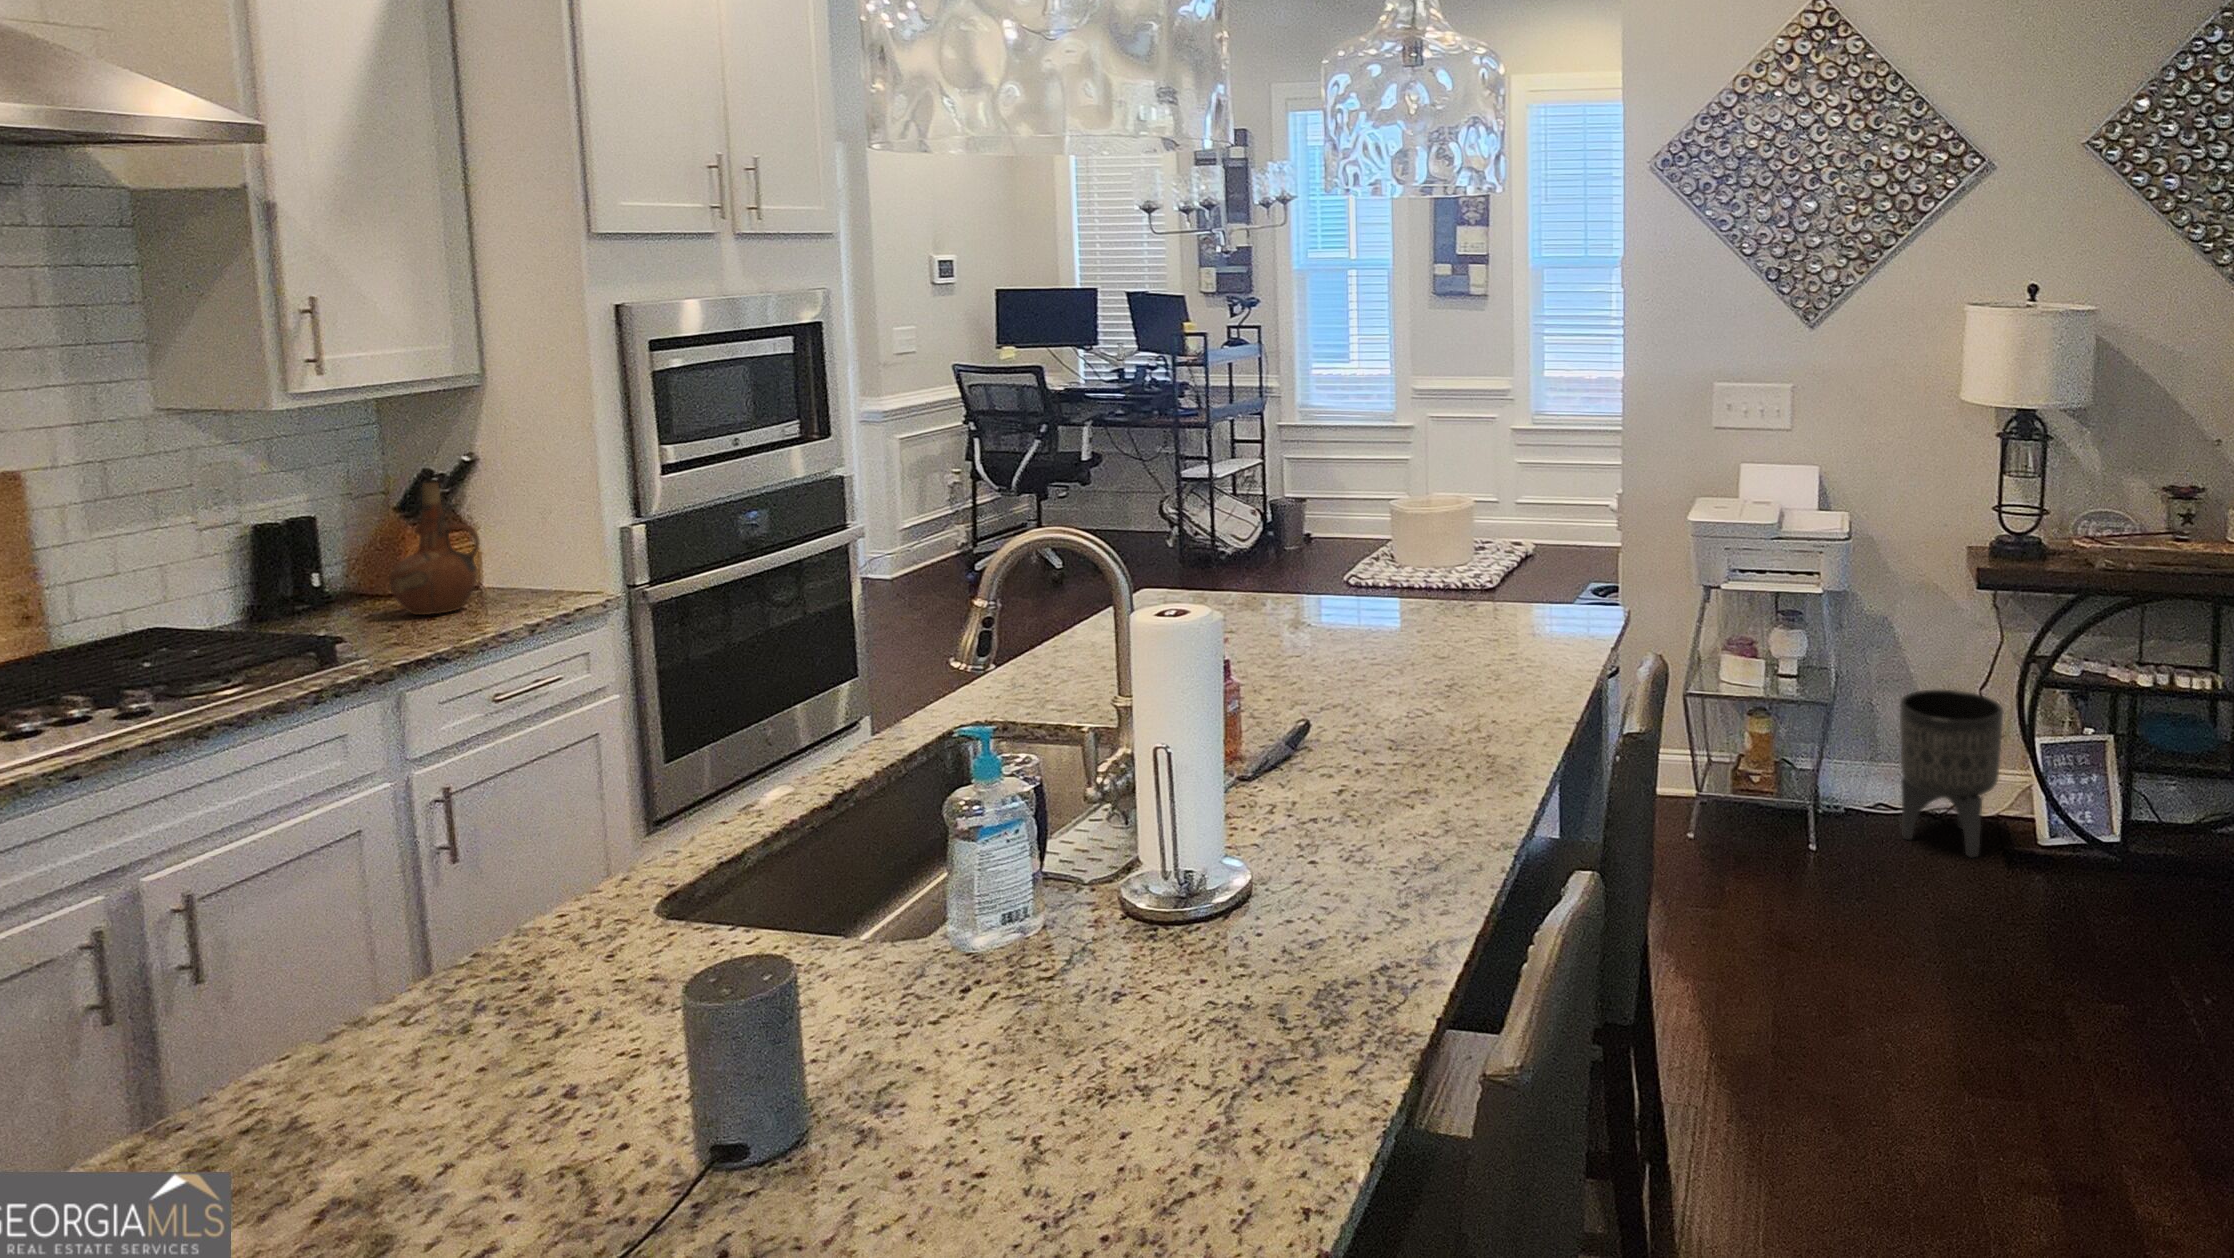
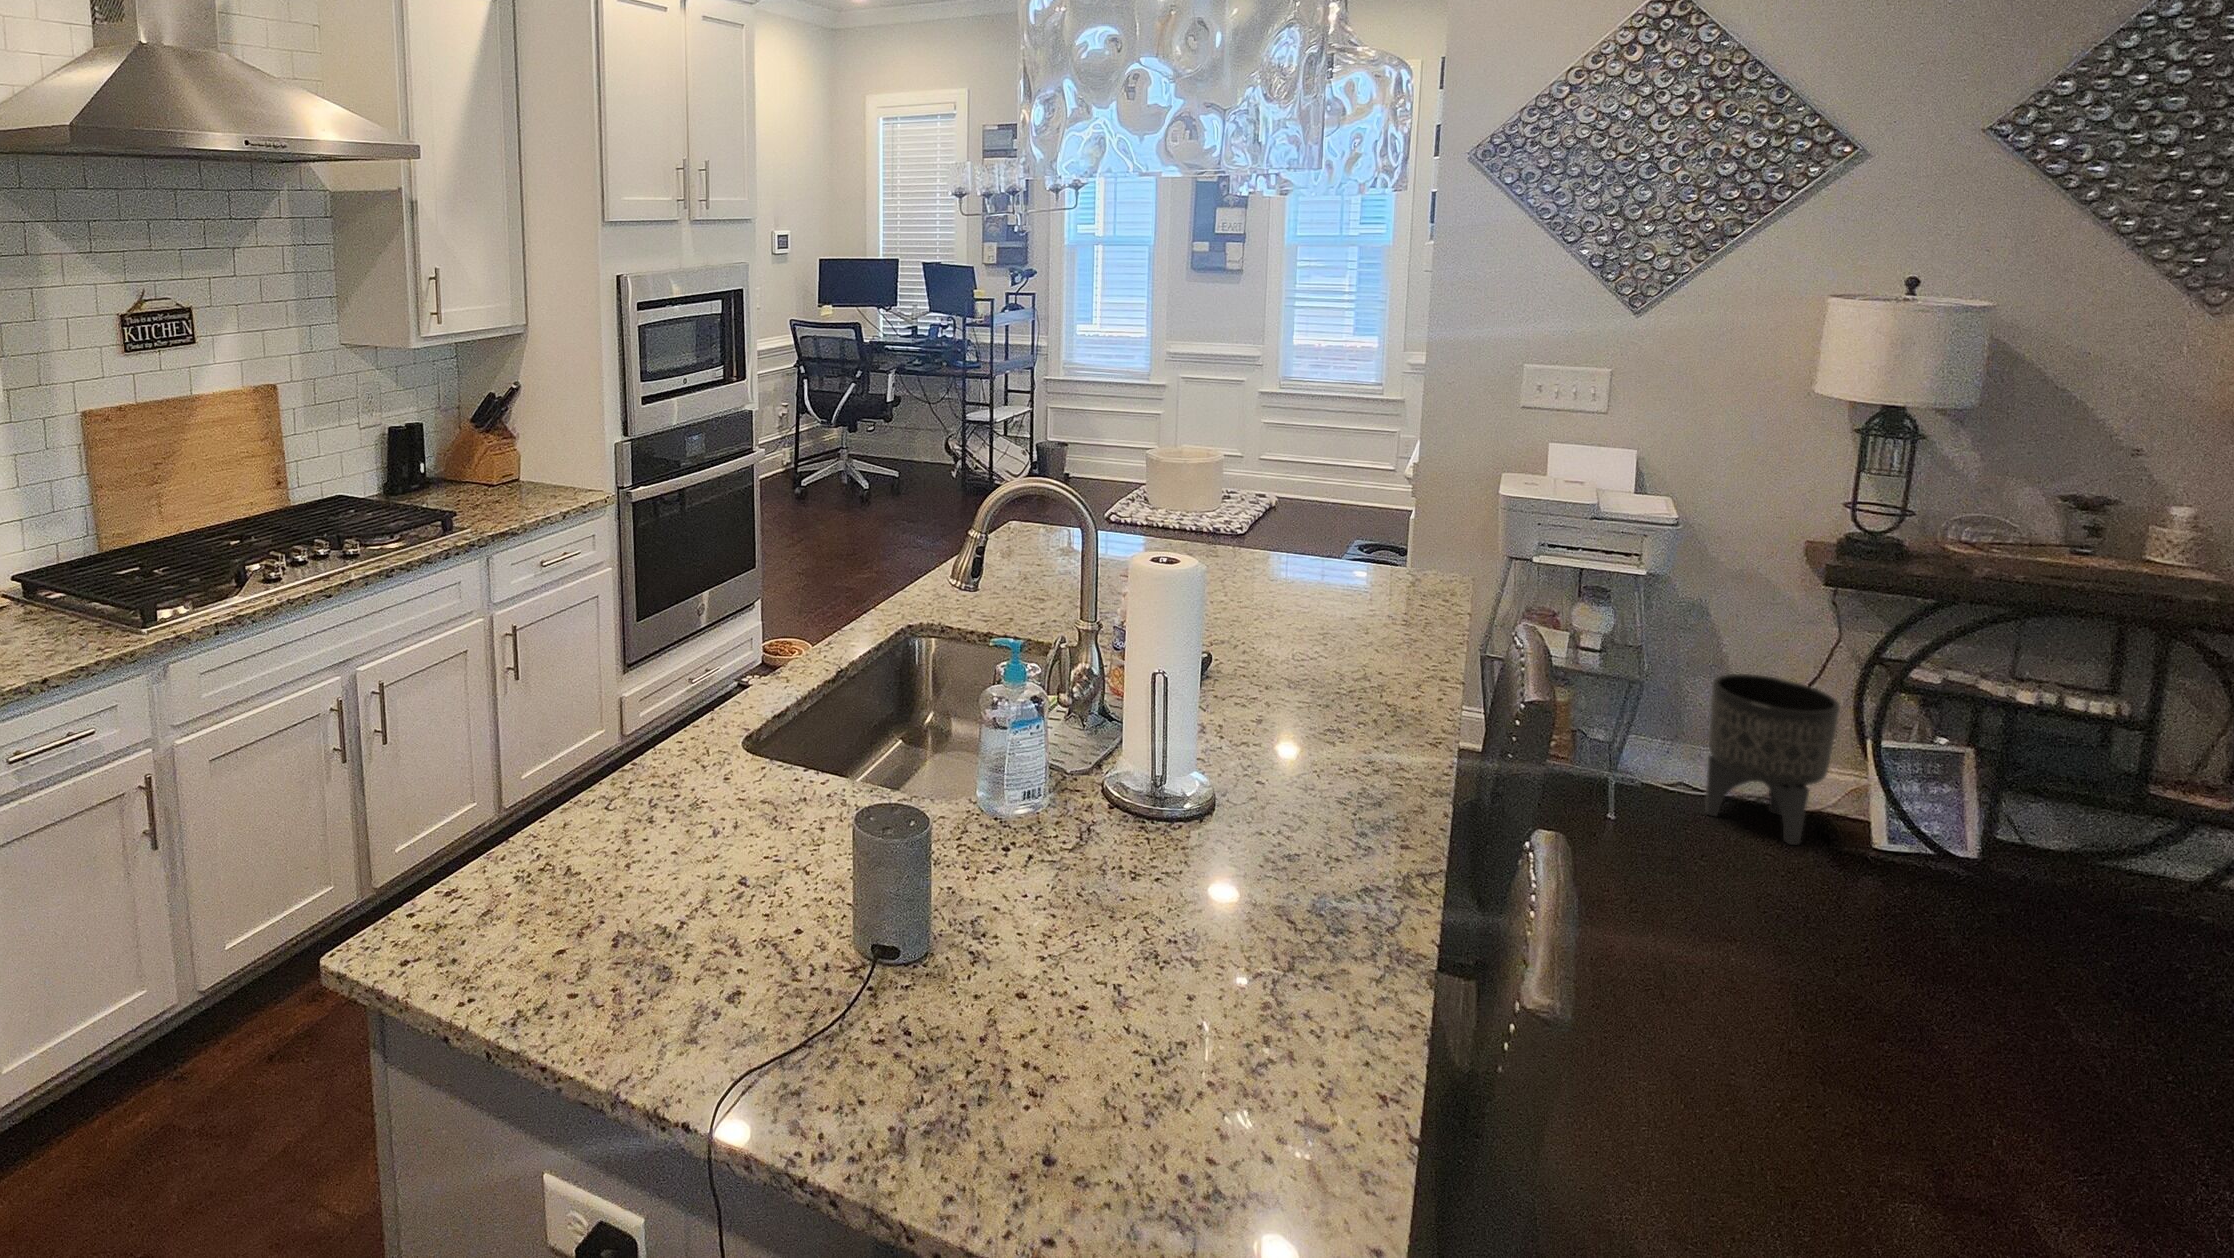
ceramic pitcher: present [389,482,480,615] -> none [473,402,528,496]

